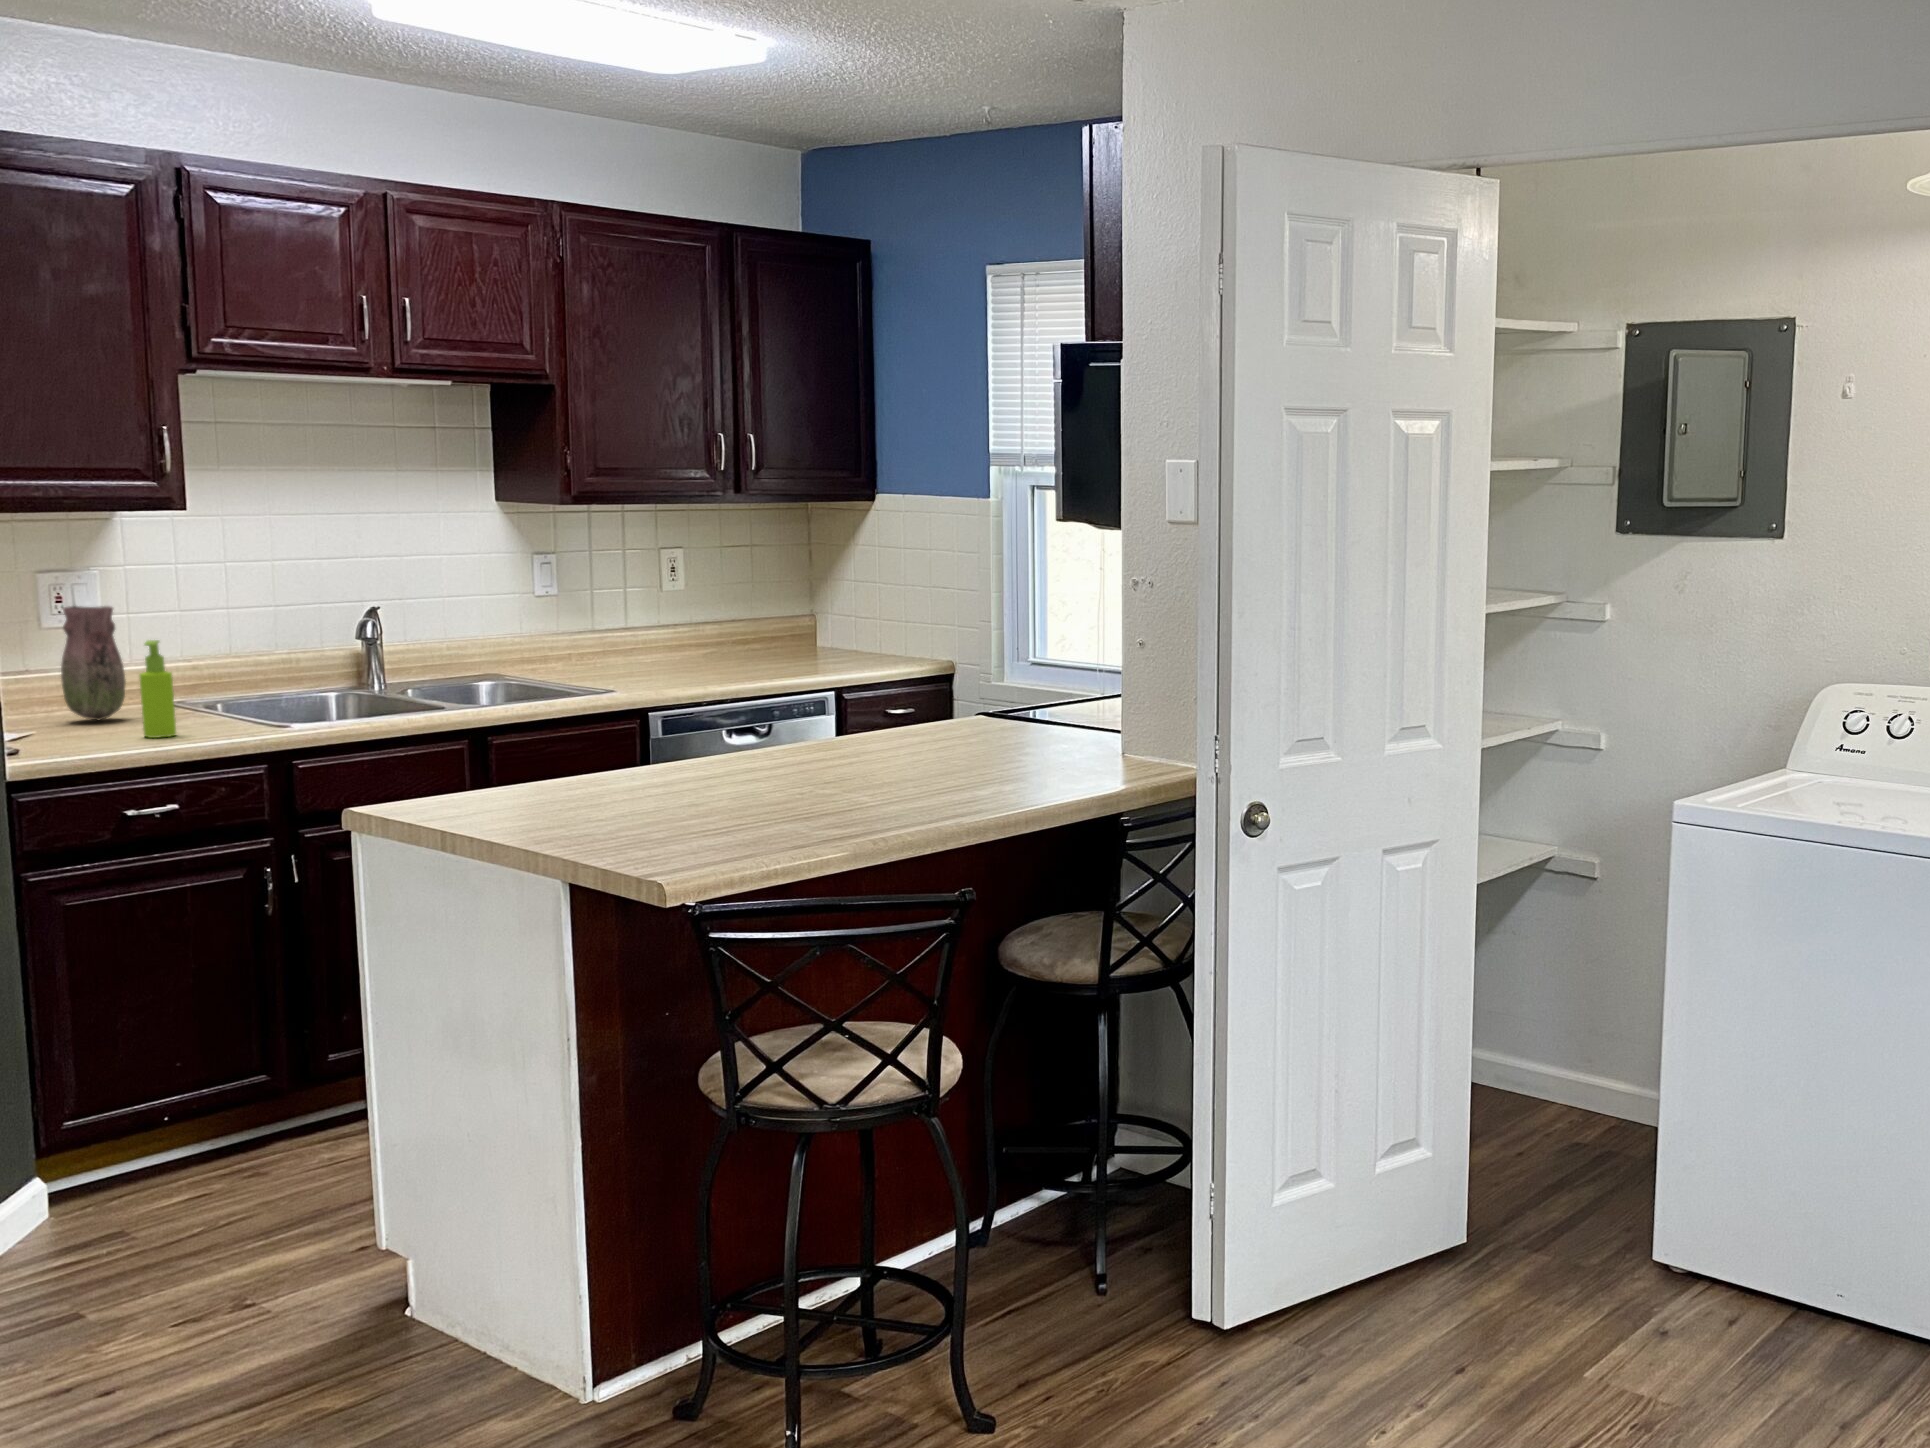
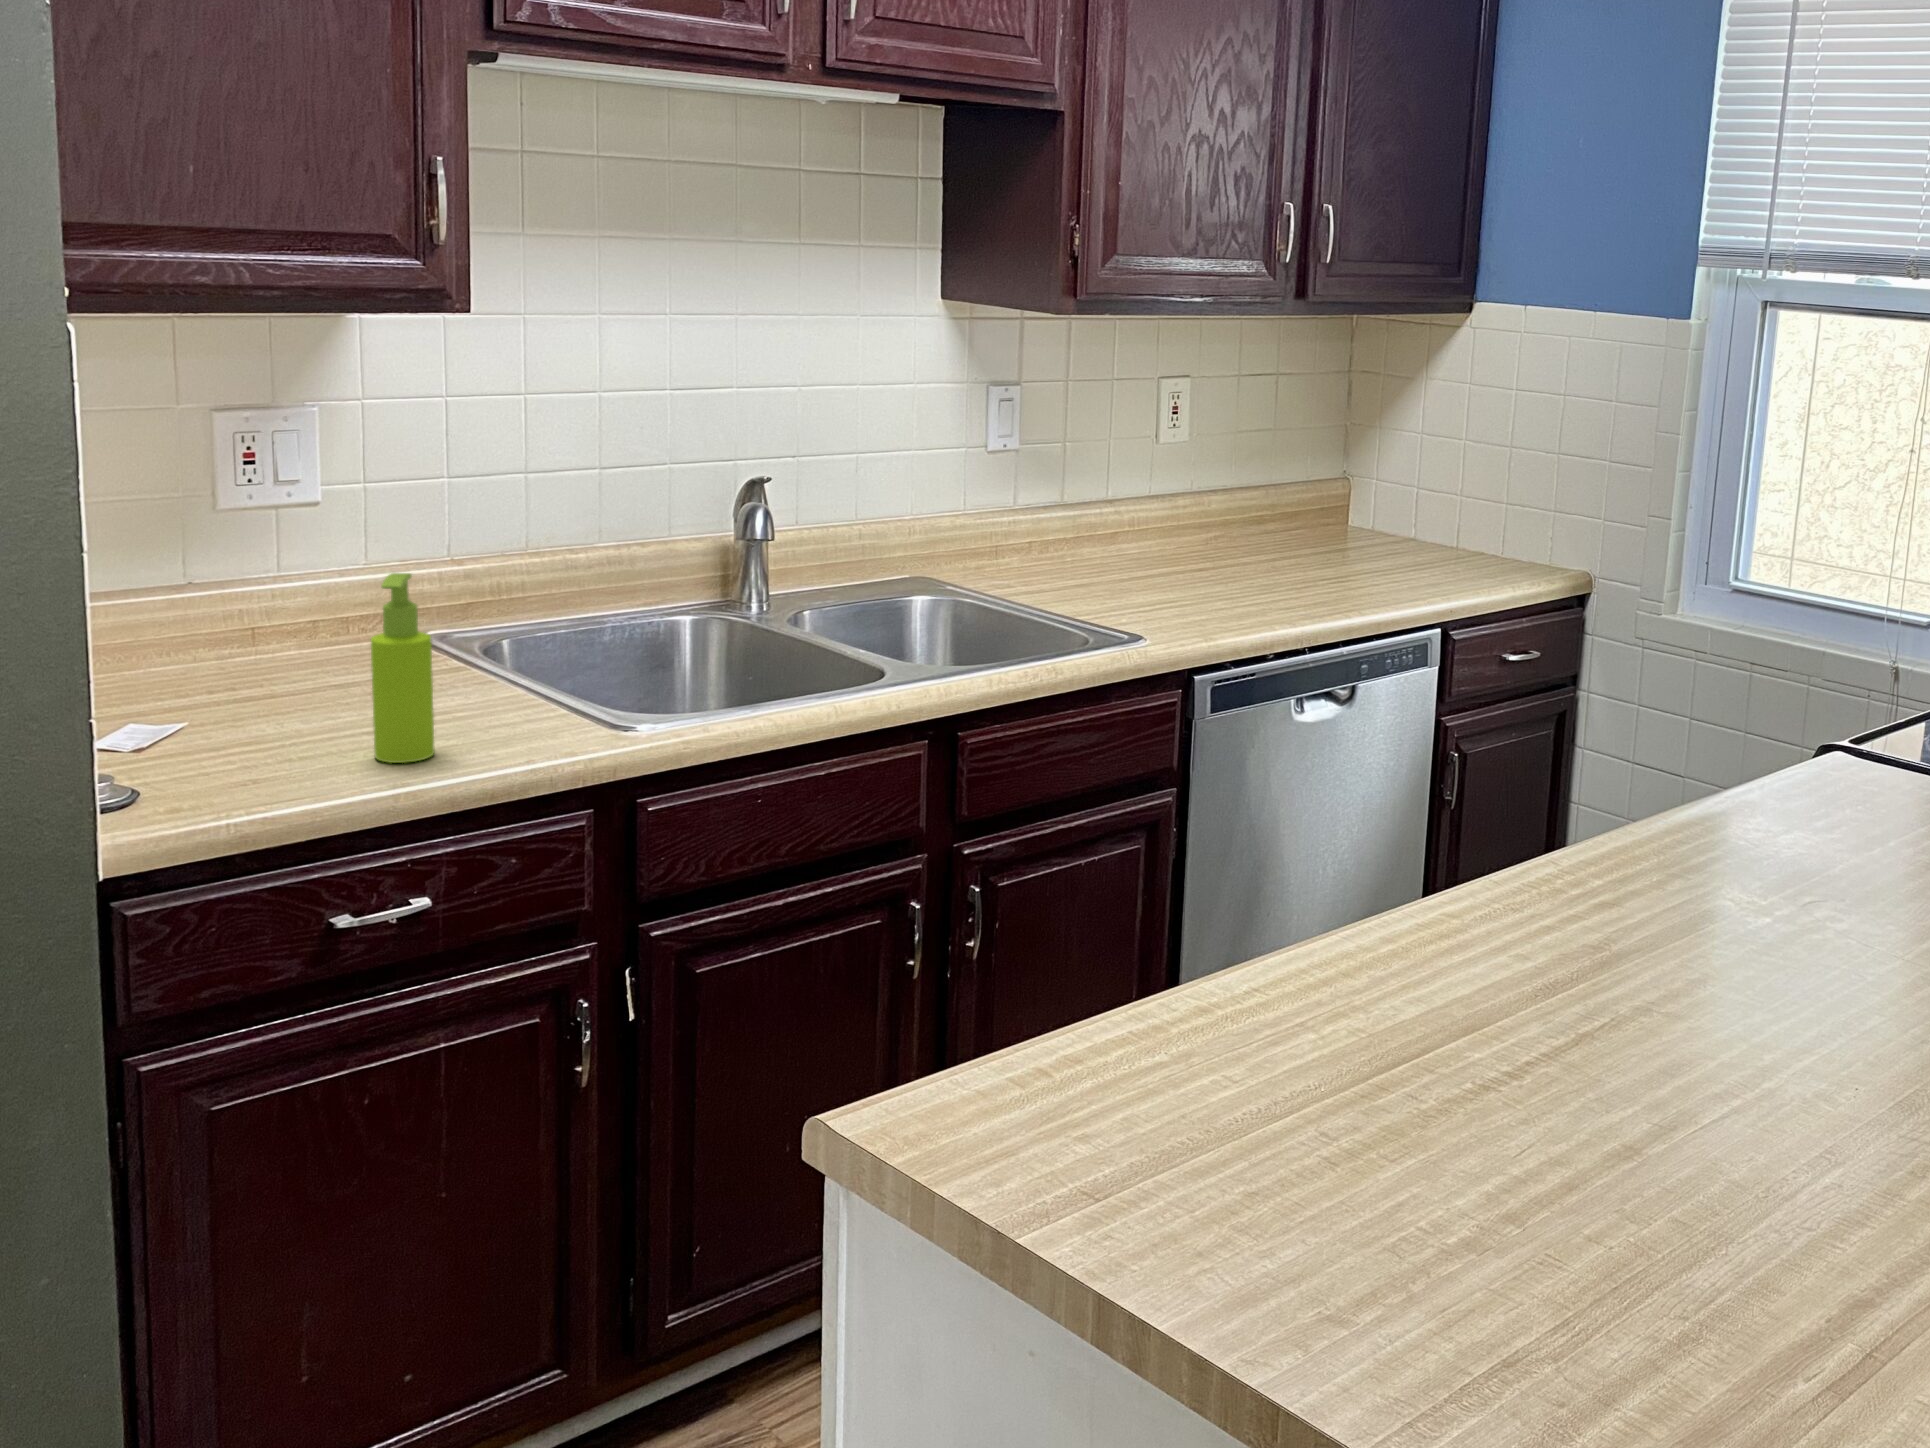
vase: present [61,606,125,720] -> none [239,479,352,688]

